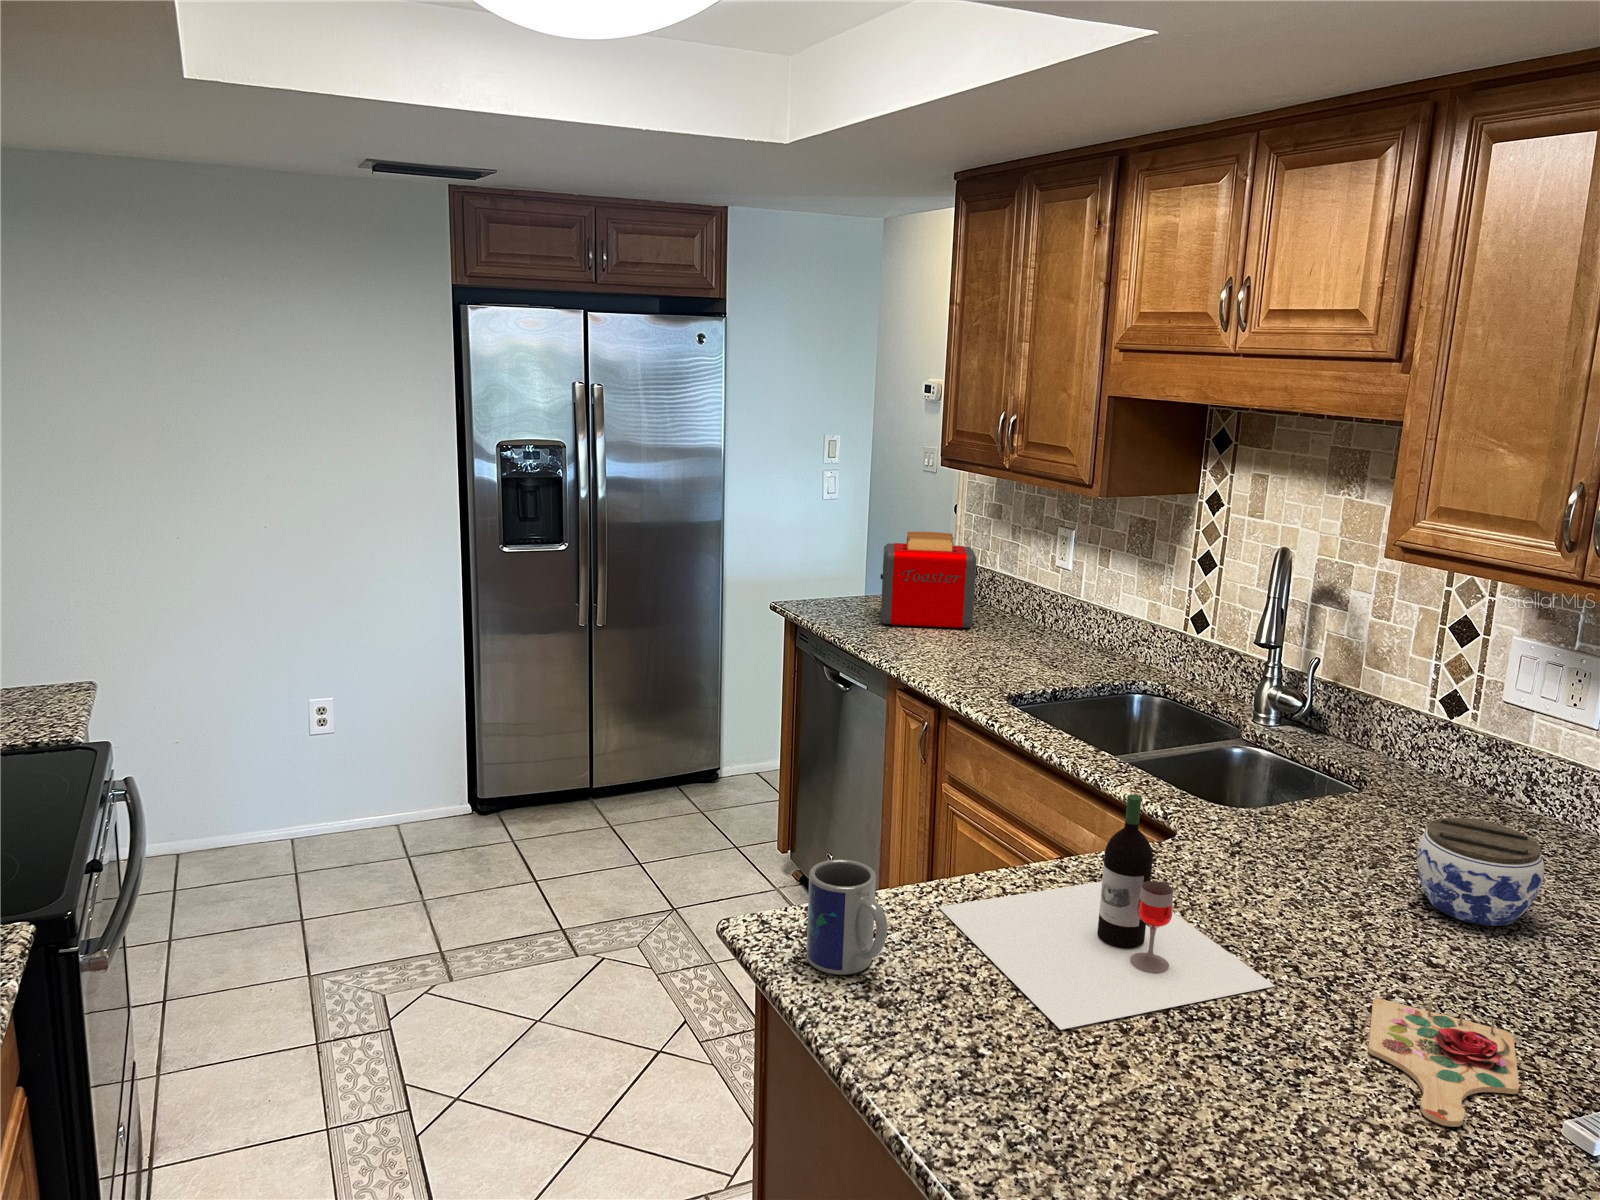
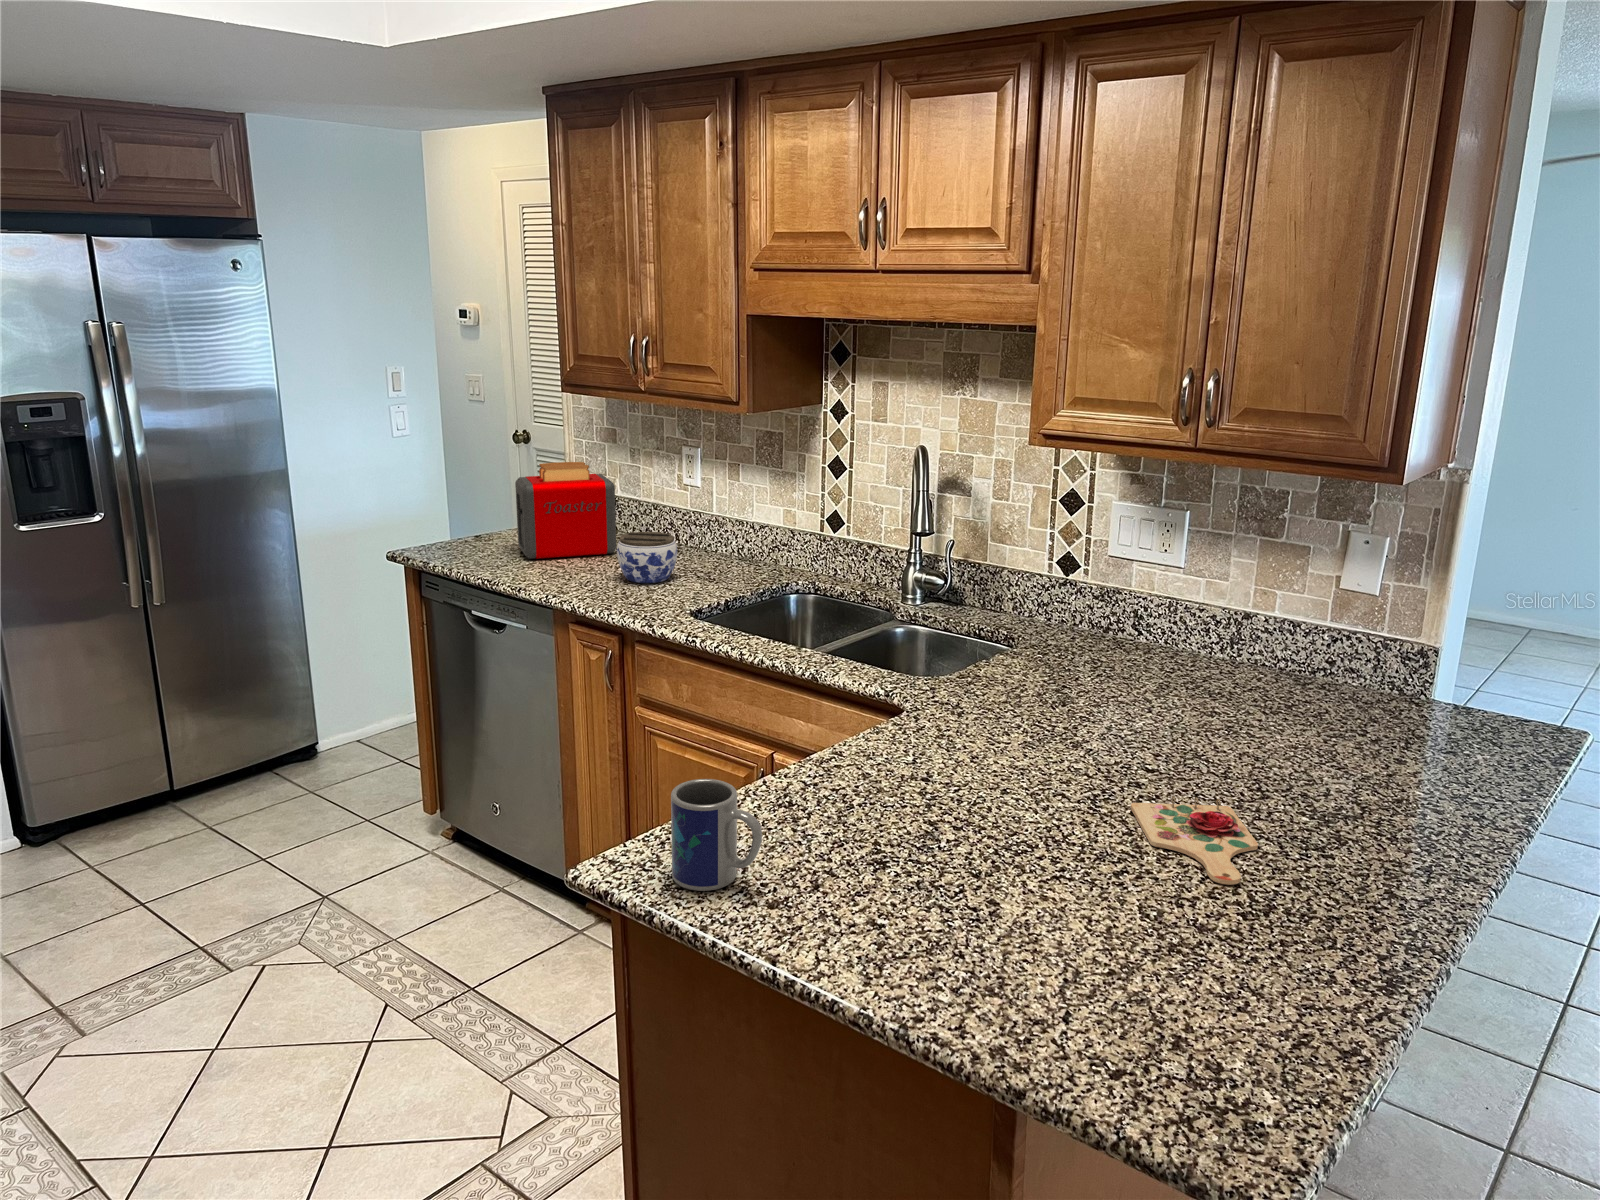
wine bottle: present [939,794,1275,1030] -> none [760,672,1059,888]
jar: present [1417,818,1544,926] -> present [617,532,677,583]

